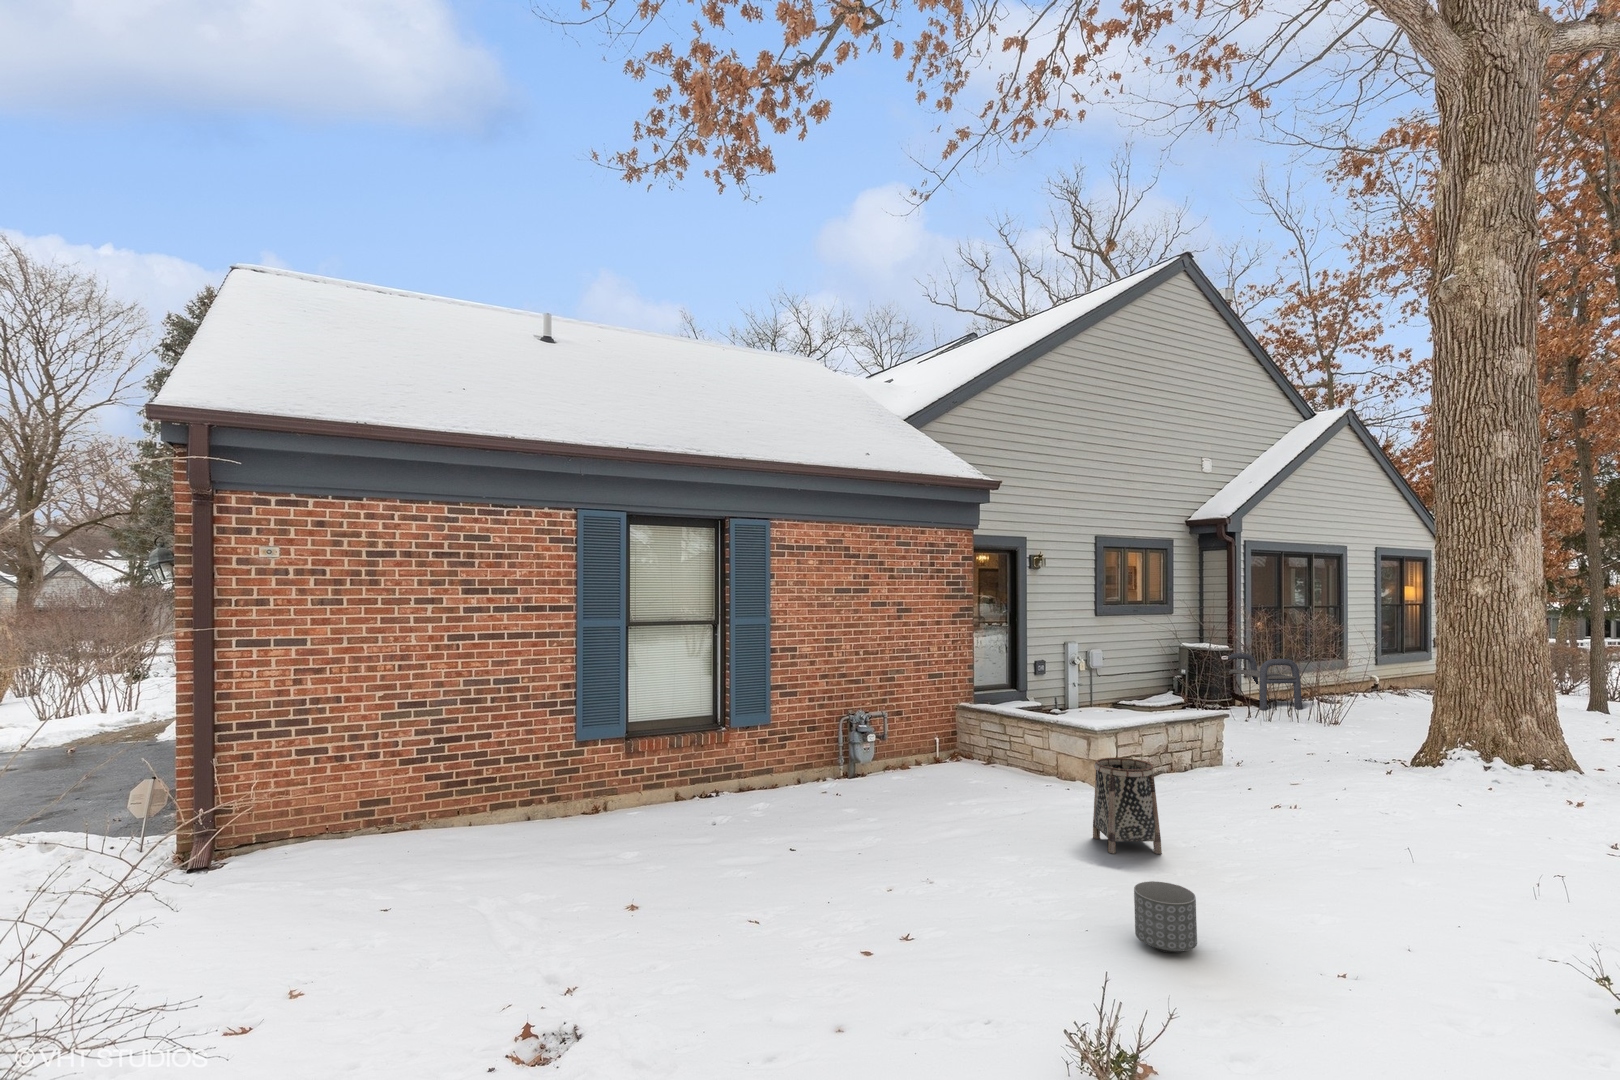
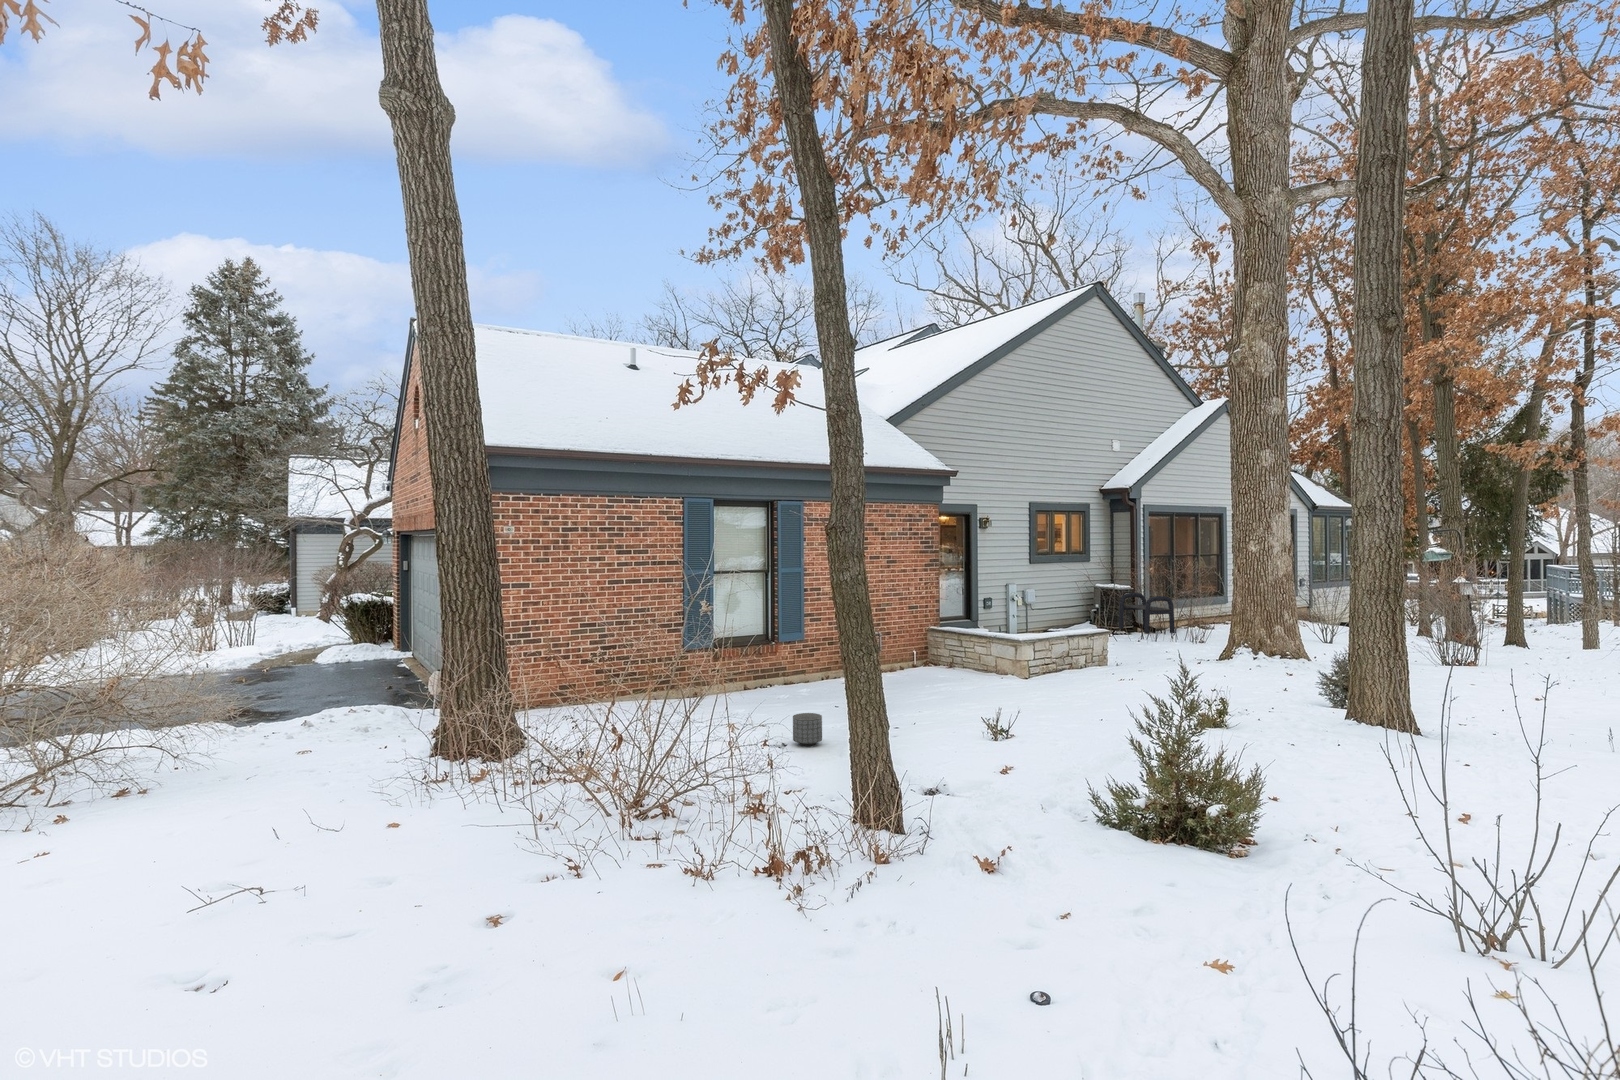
basket: present [1093,758,1162,854] -> none [1014,649,1051,701]
planter: present [1134,881,1197,953] -> present [793,713,822,746]

